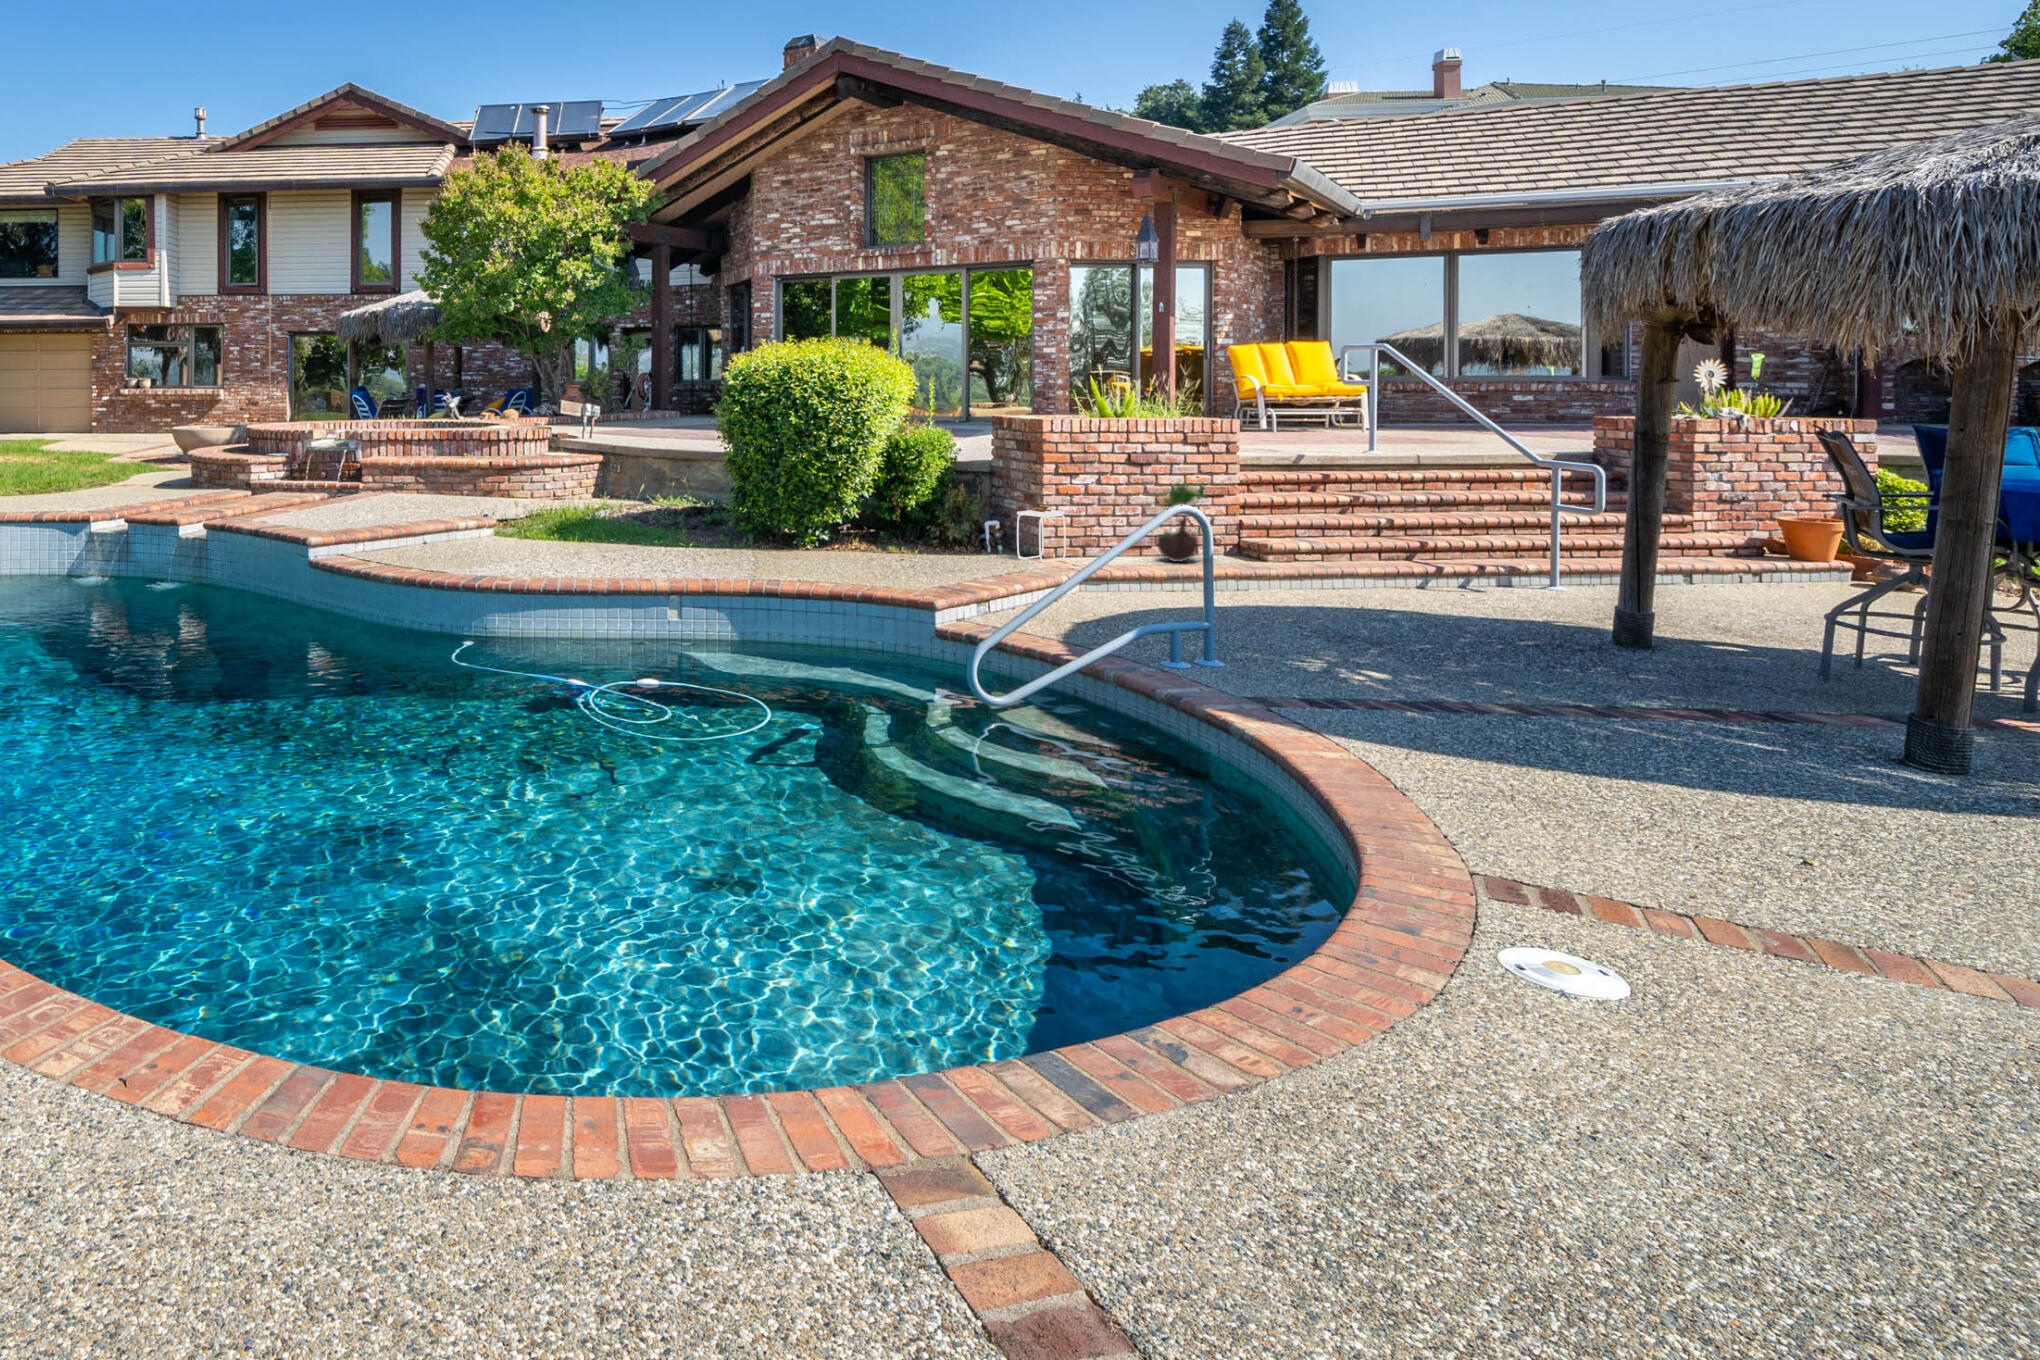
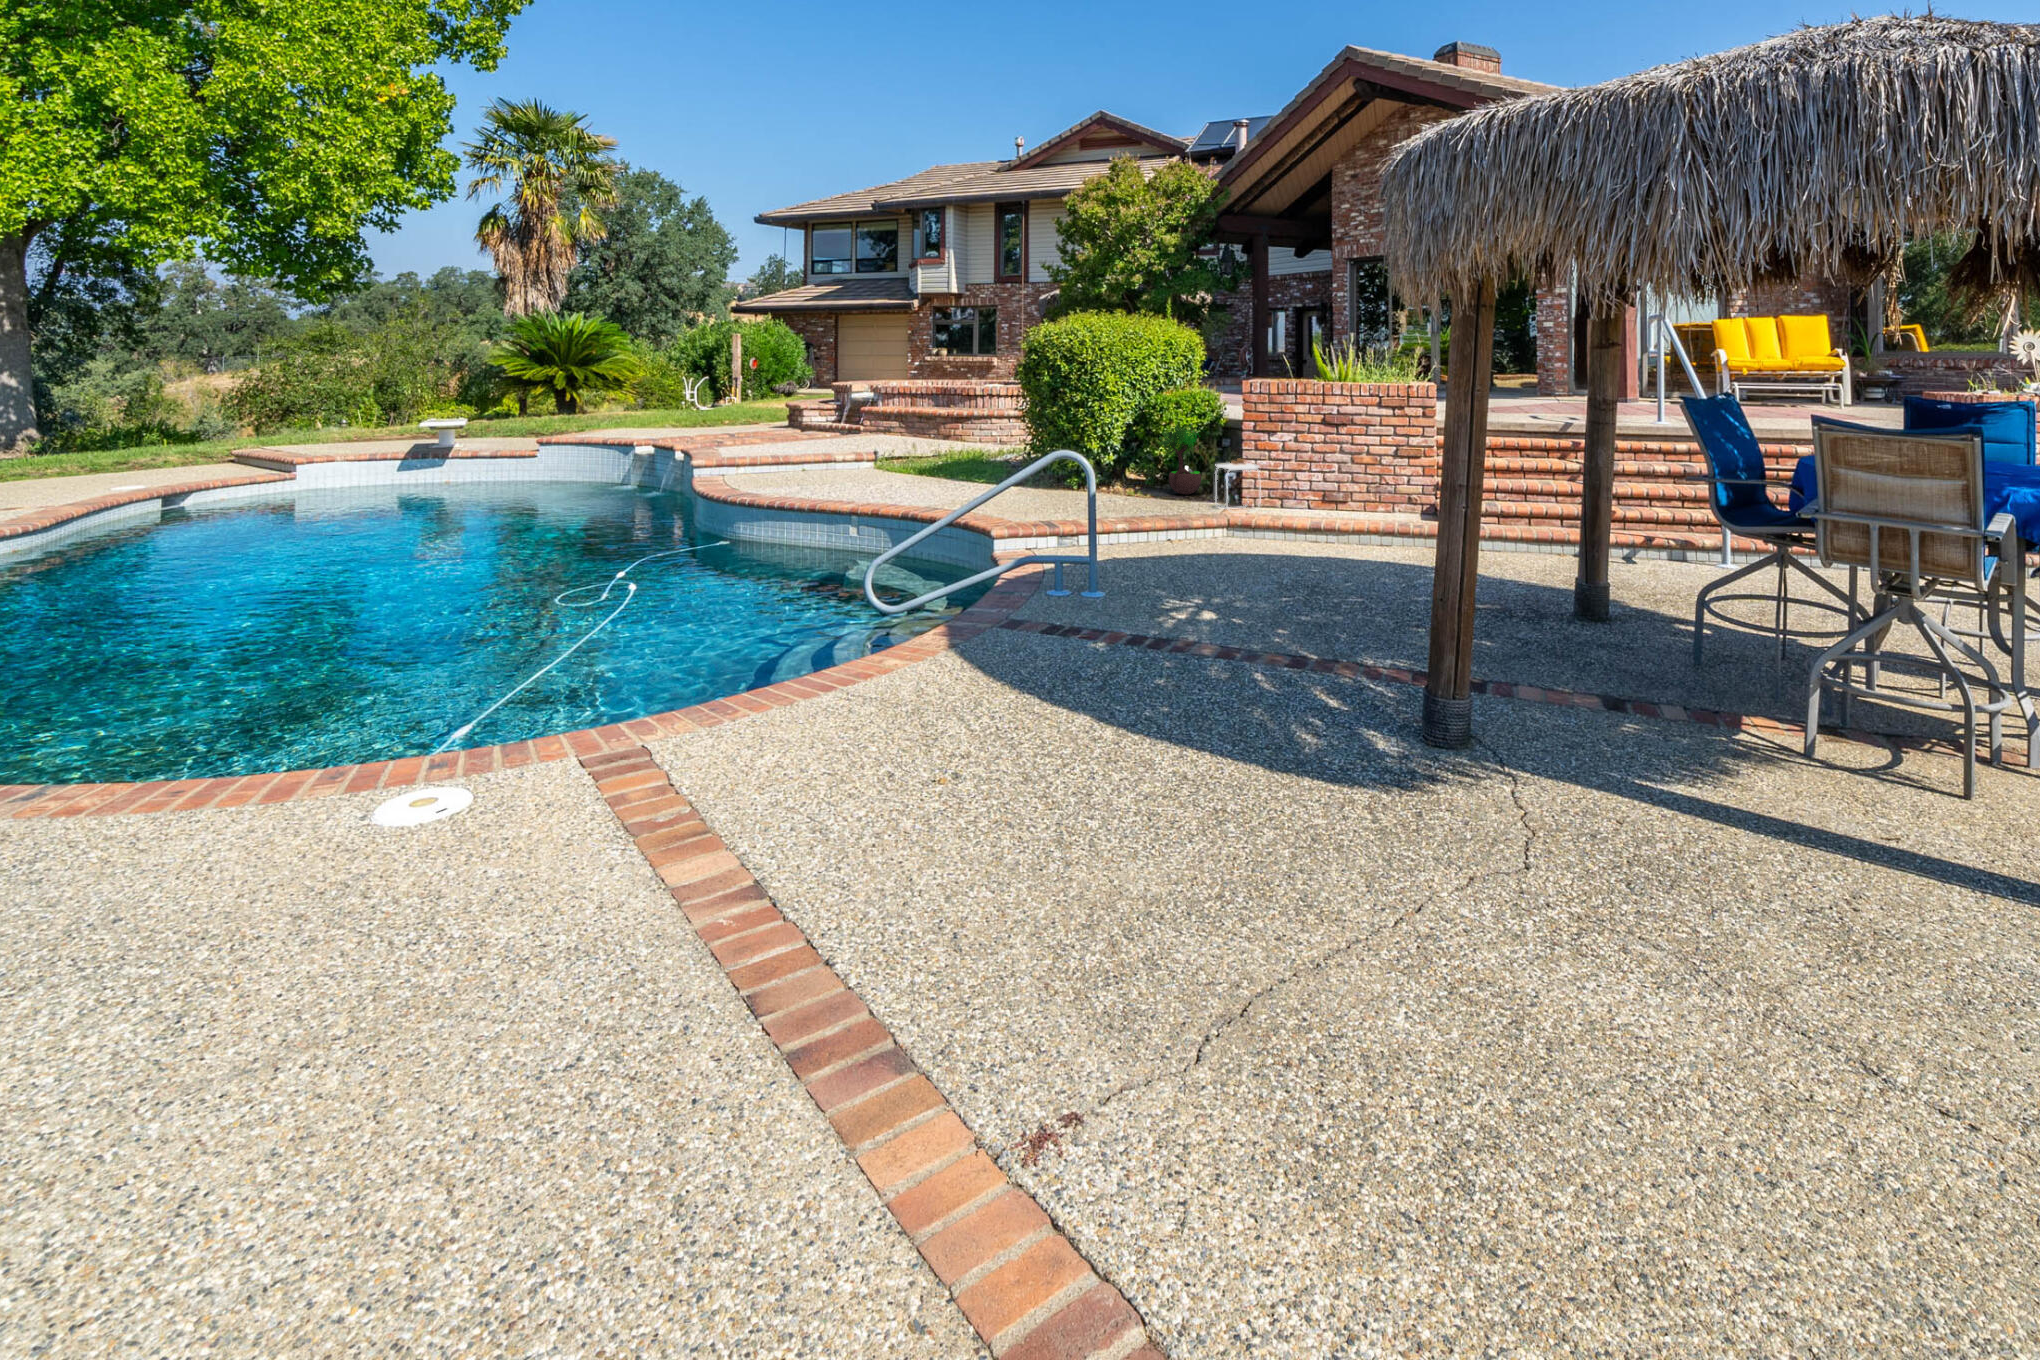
potted tree: present [1157,479,1203,562] -> present [1159,425,1201,495]

